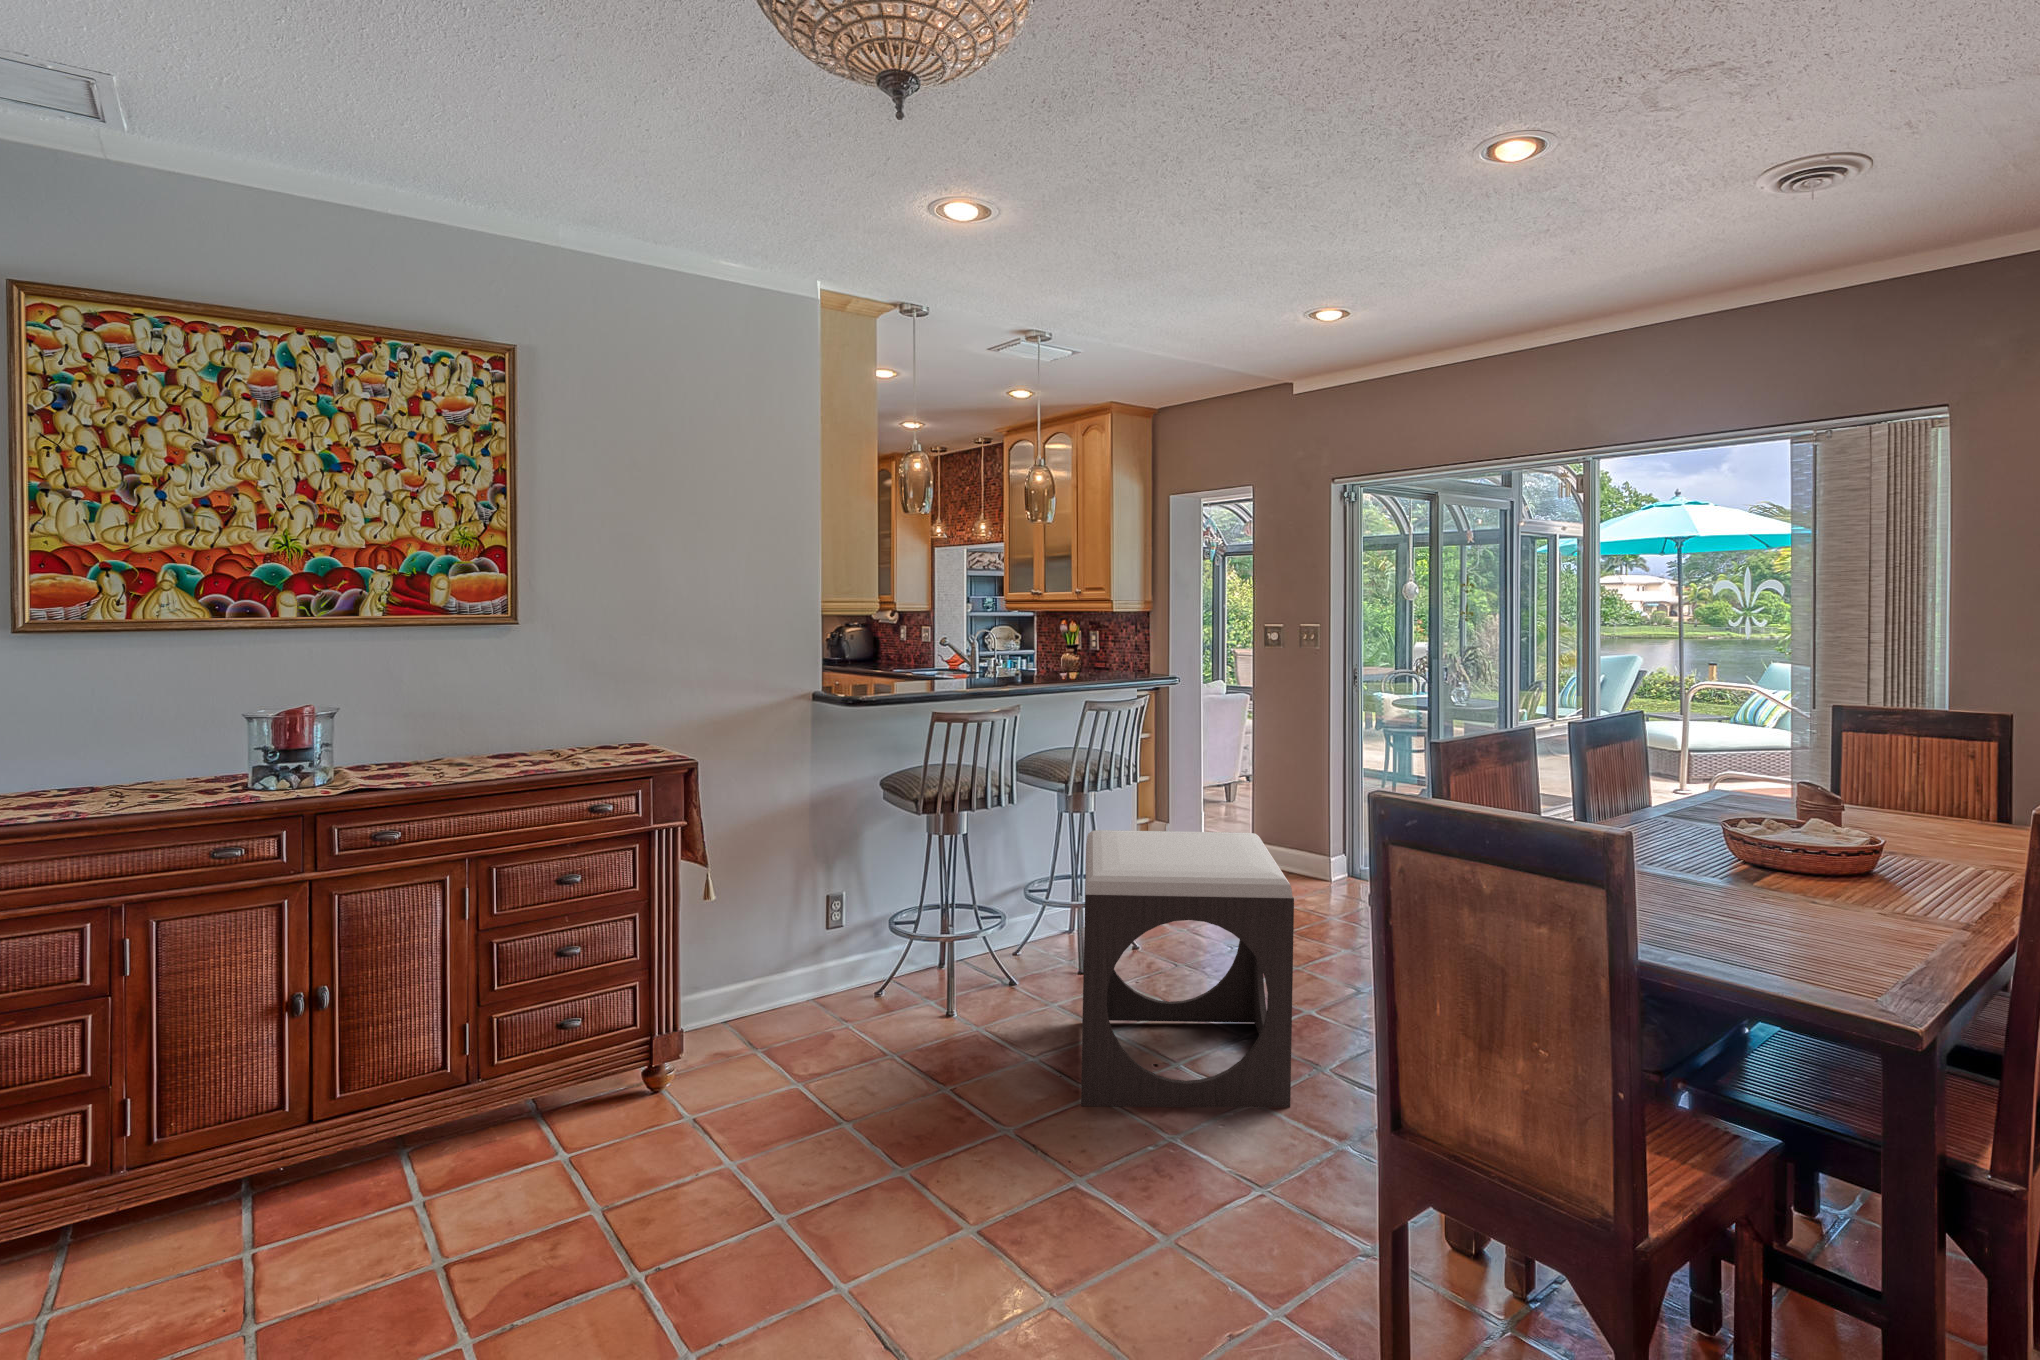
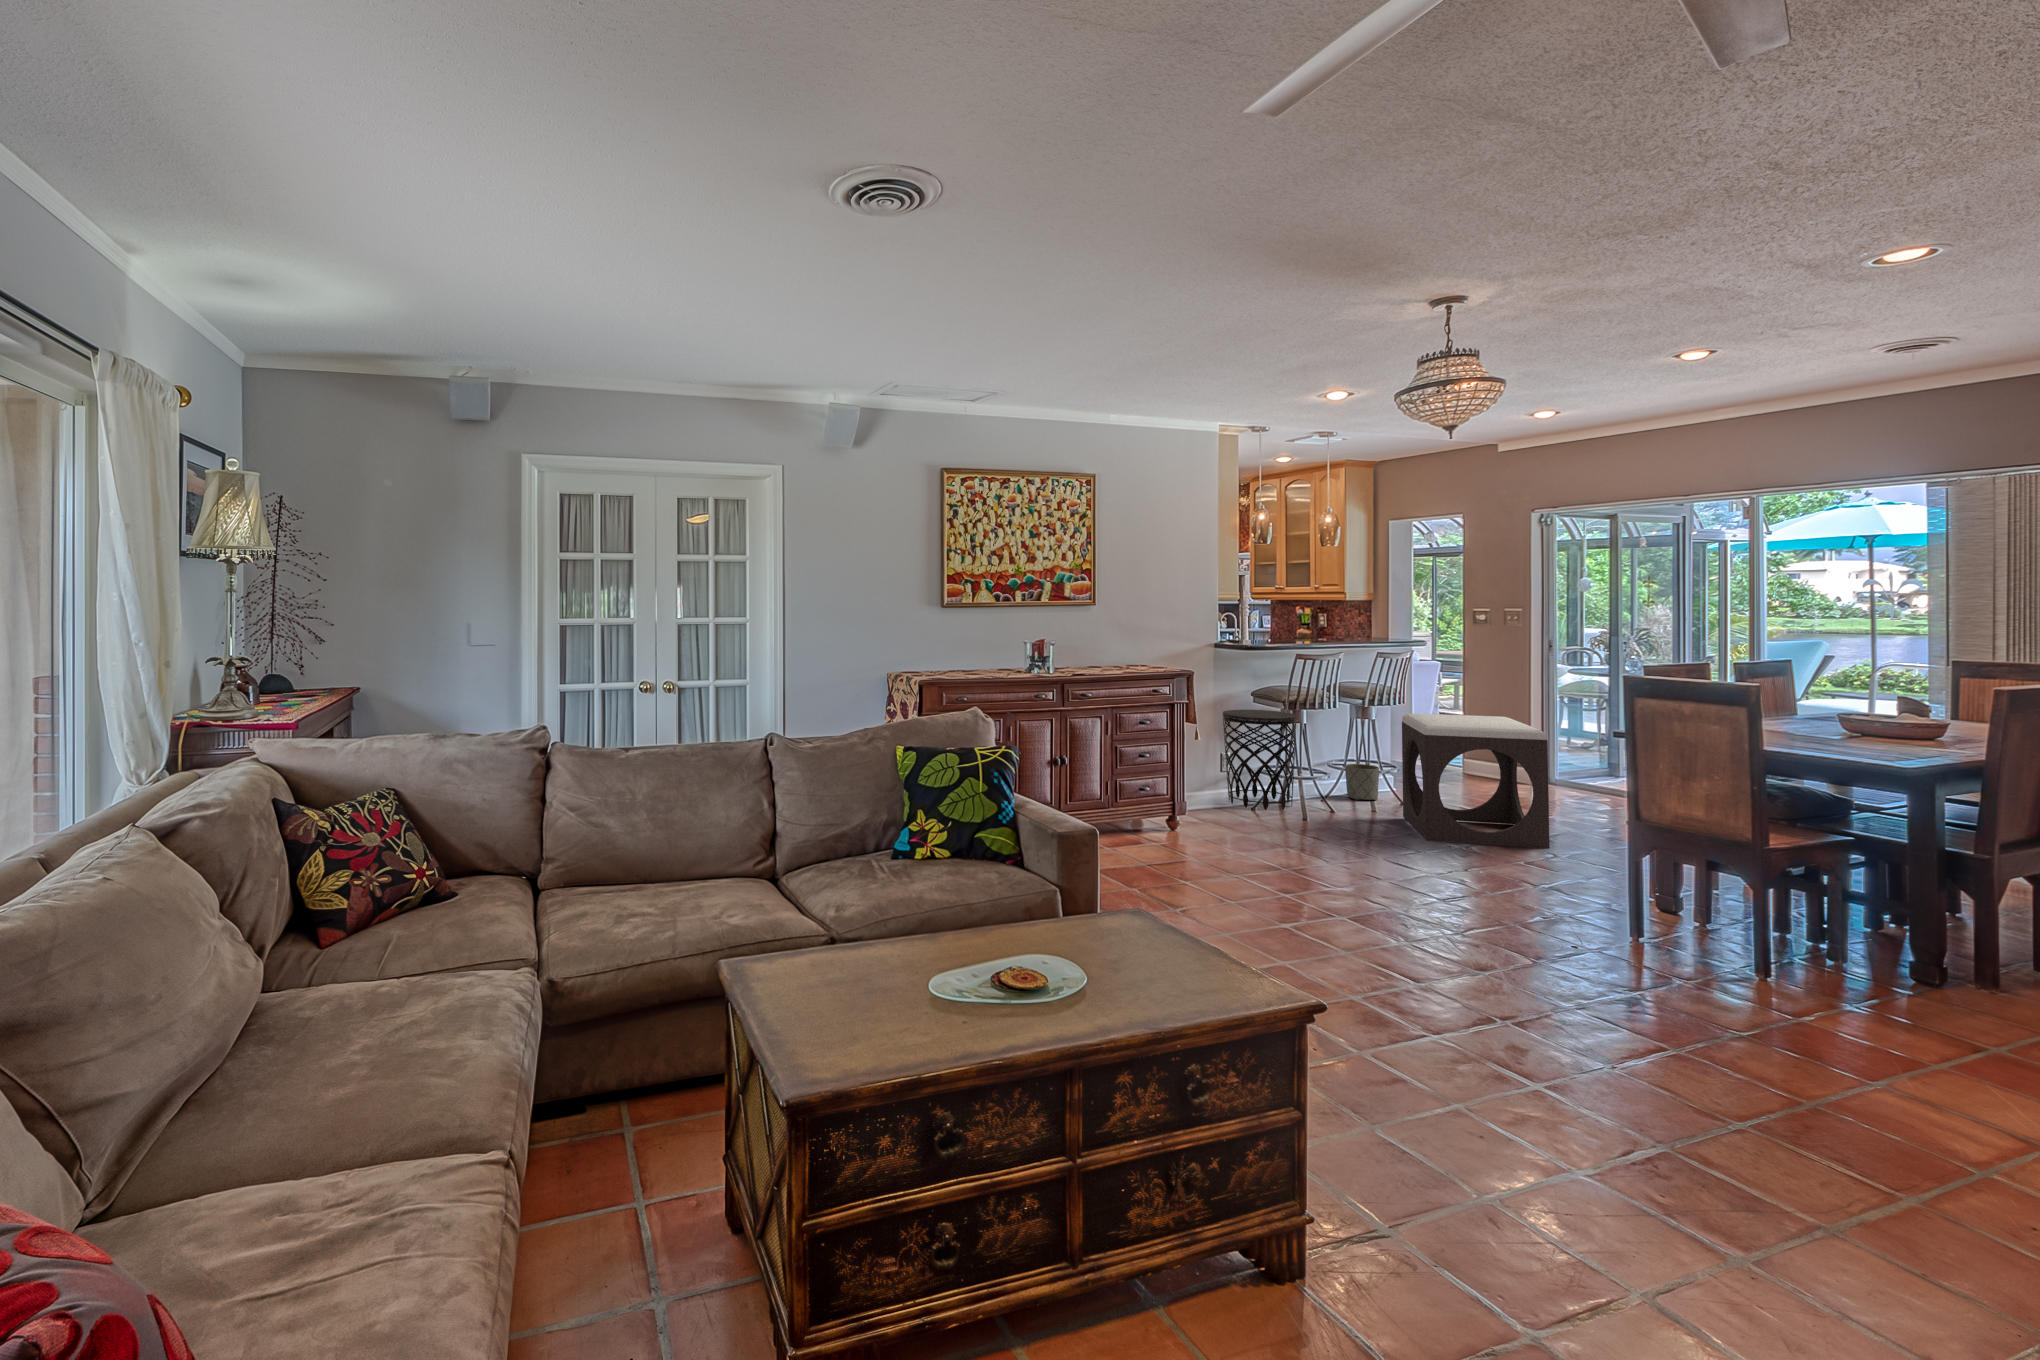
side table: none [796,813,927,1017] -> present [1223,710,1297,810]
planter: none [1025,897,1078,967] -> present [1345,764,1379,801]

